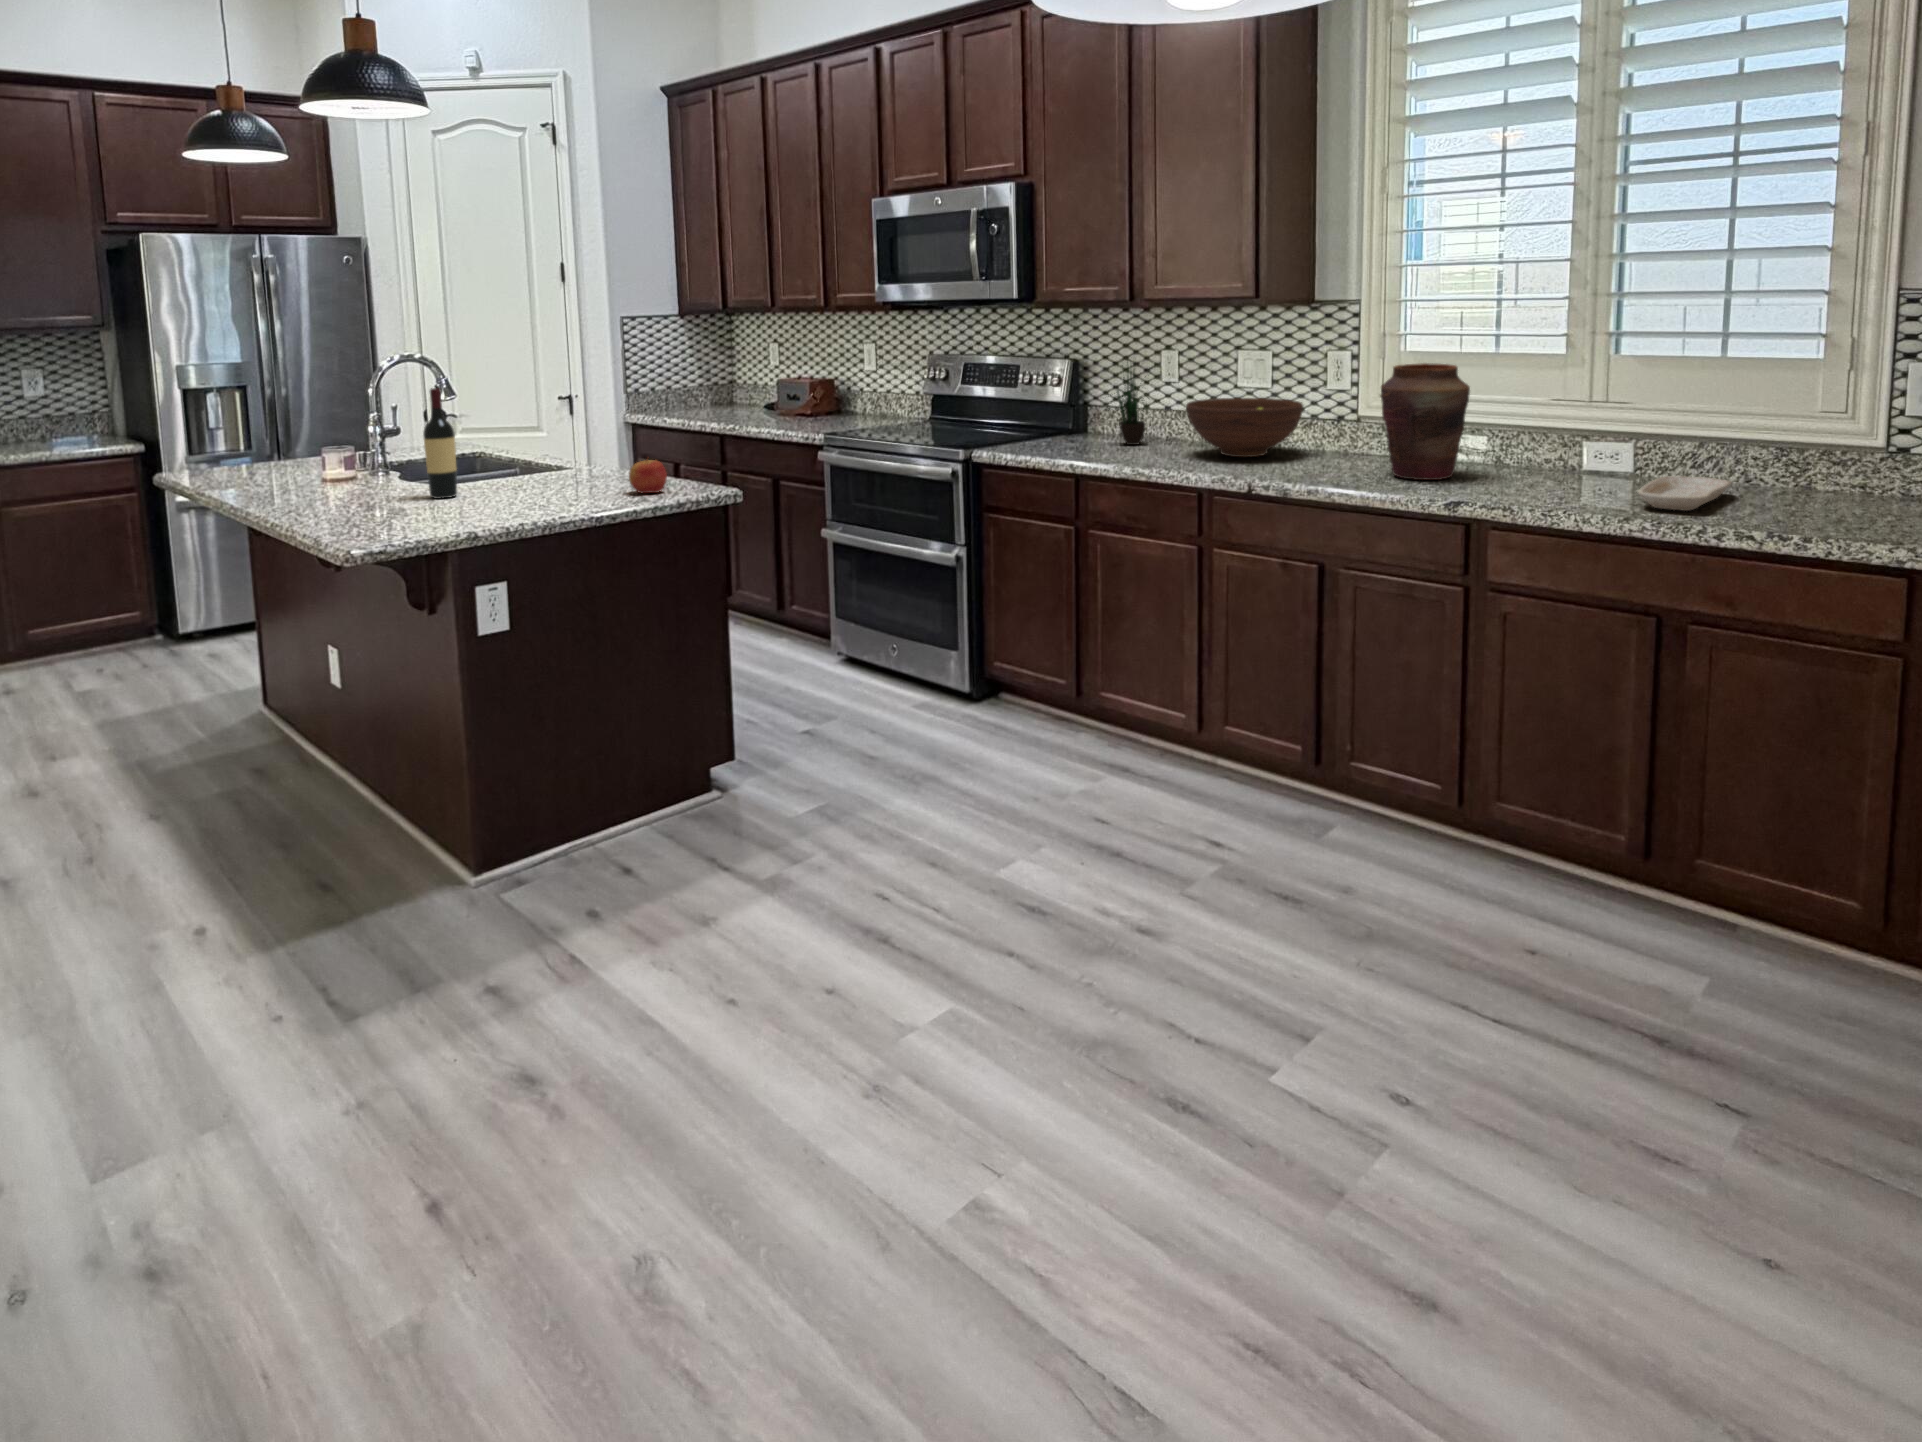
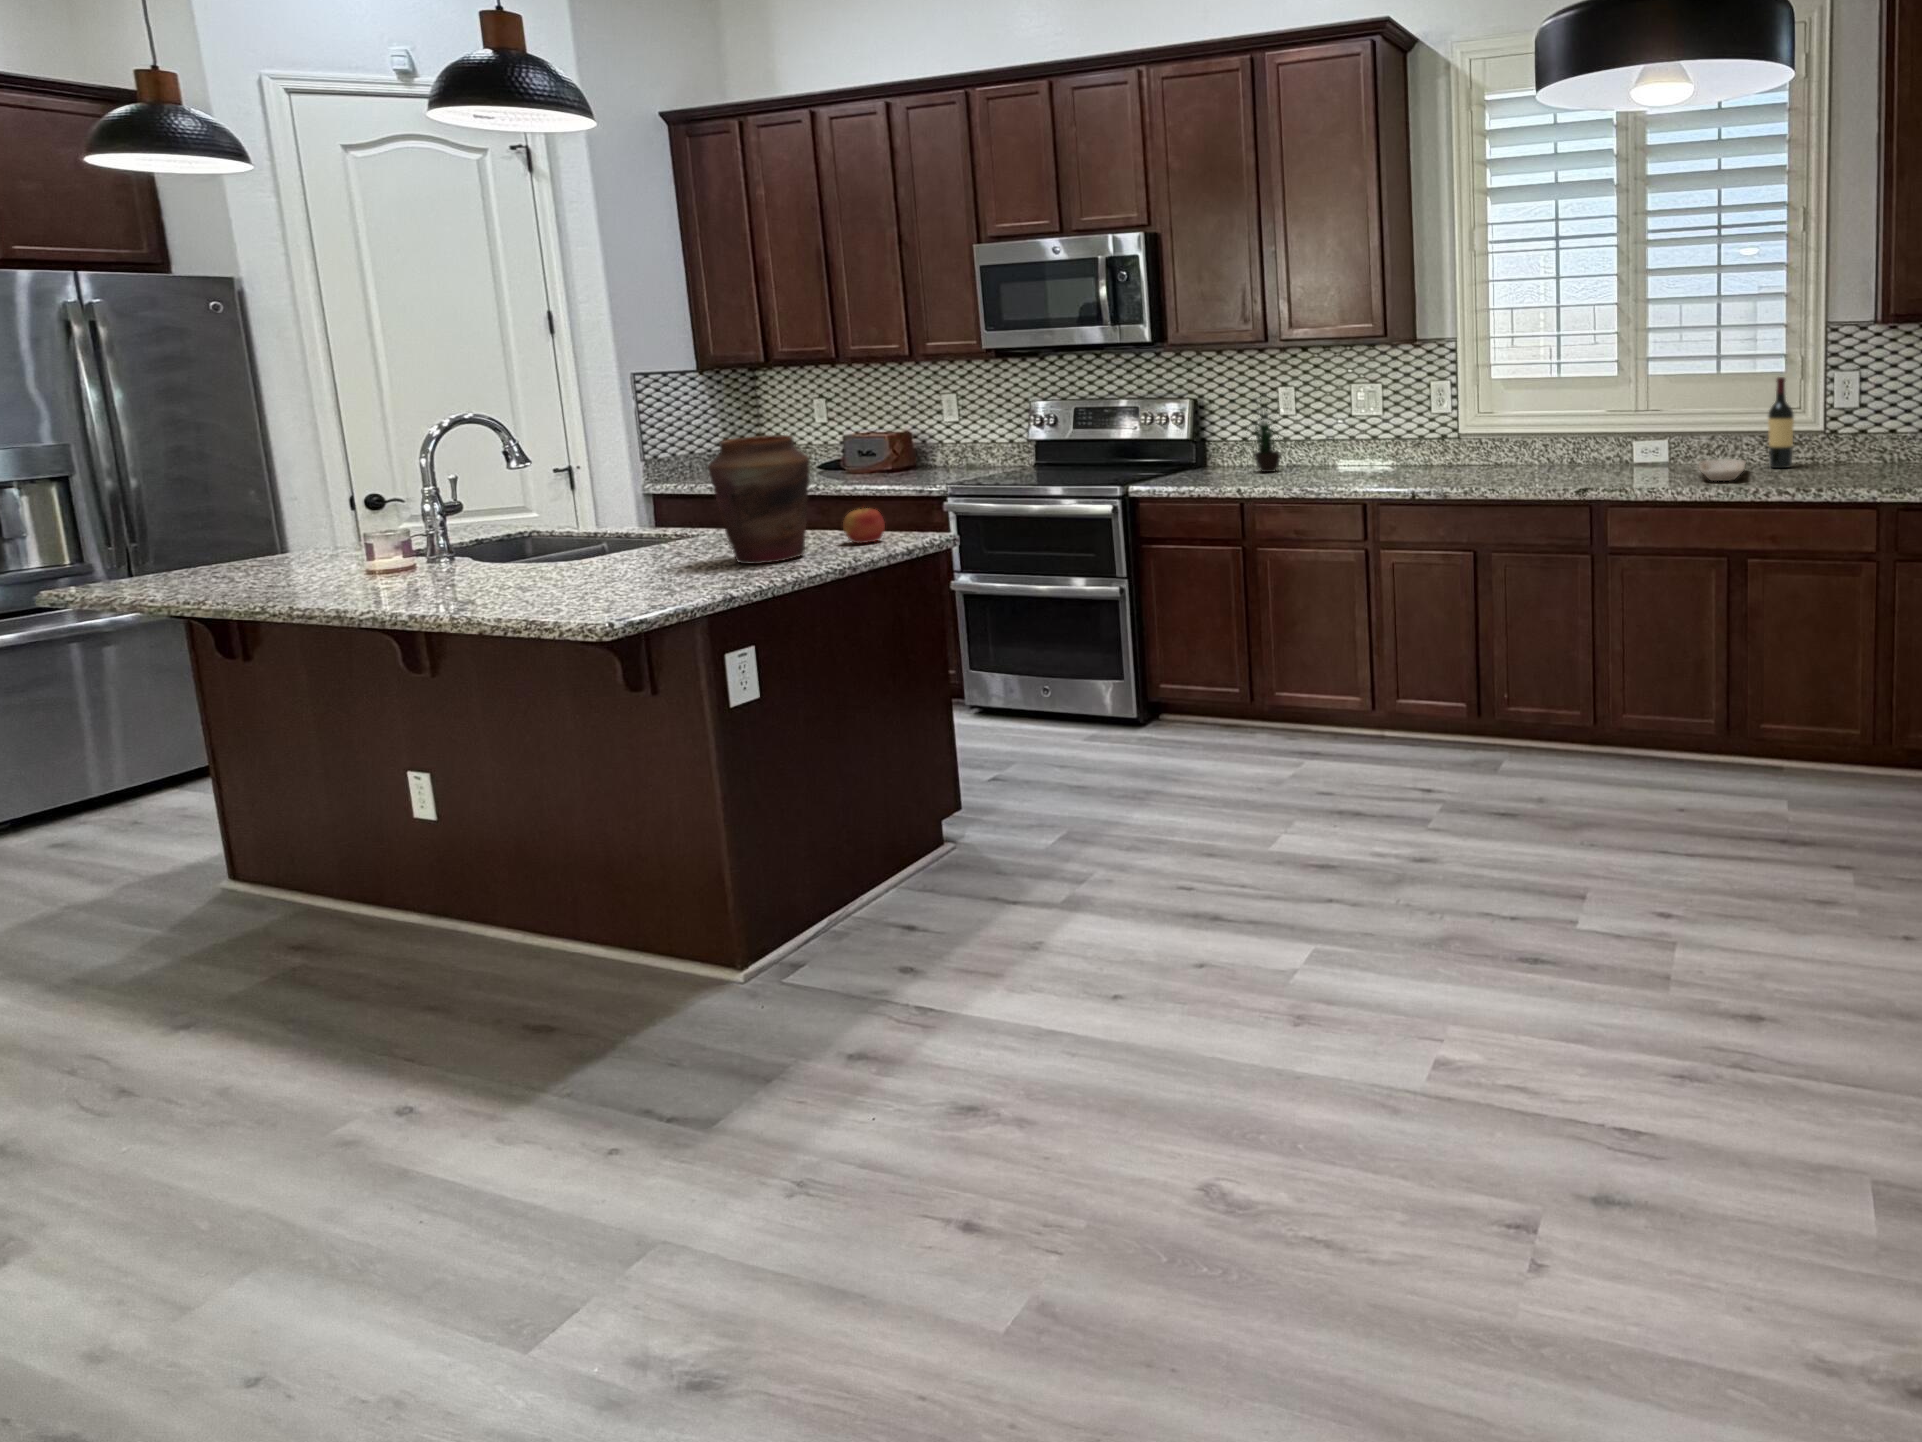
vase: present [1381,363,1470,480] -> present [708,435,810,564]
wine bottle: present [423,388,457,499] -> present [1768,377,1794,468]
fruit bowl: present [1186,398,1303,457] -> none [1327,424,1424,474]

